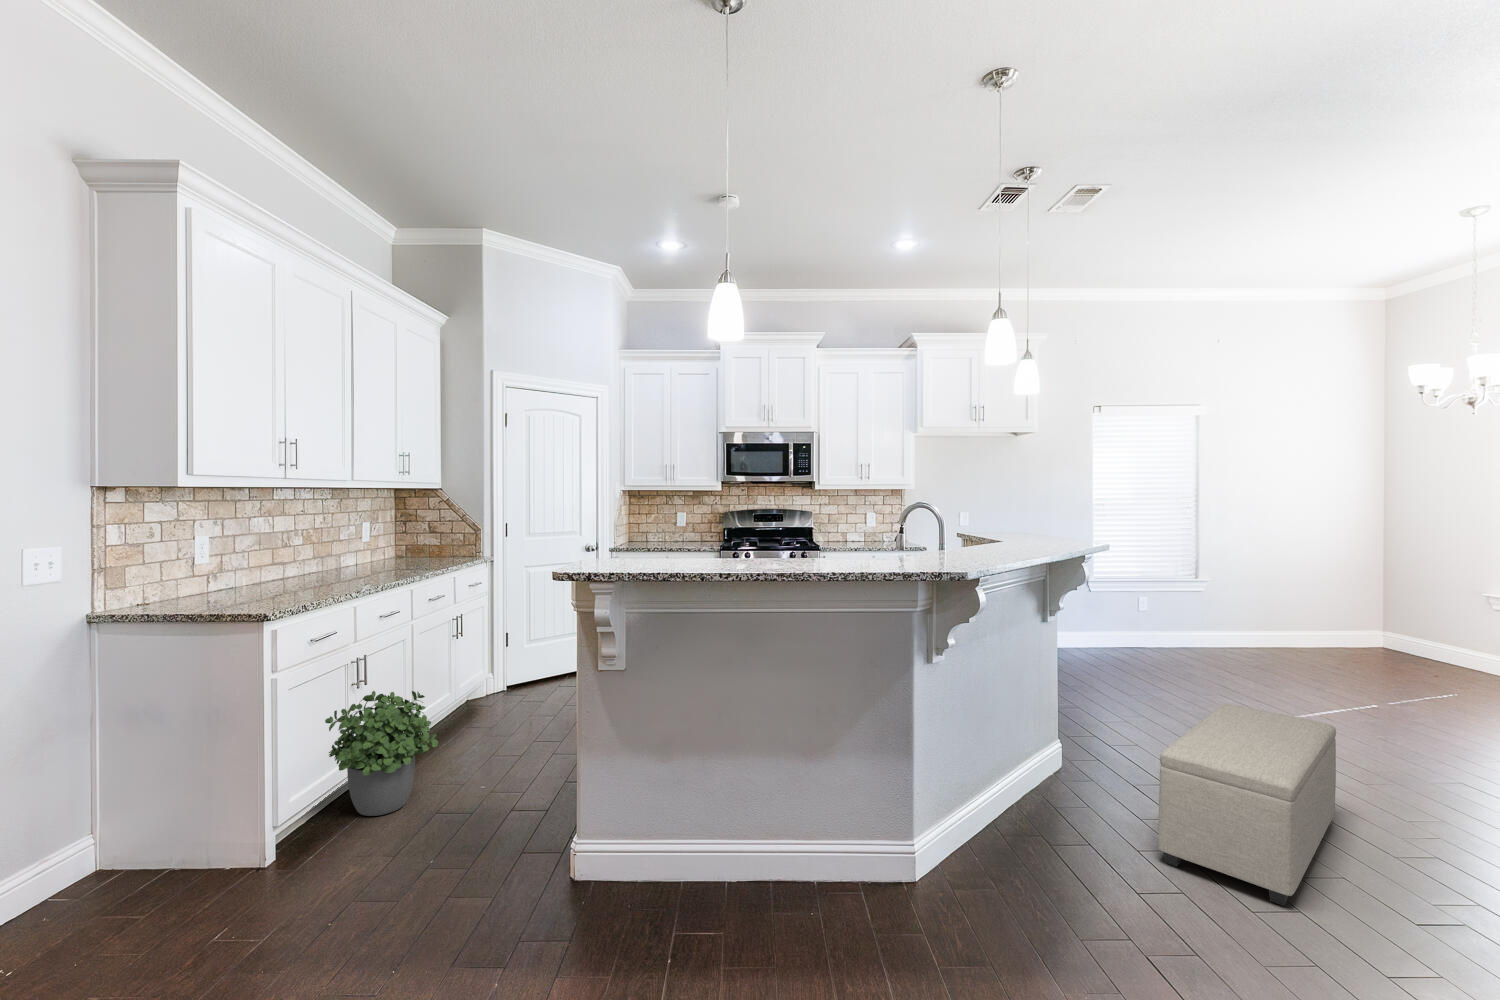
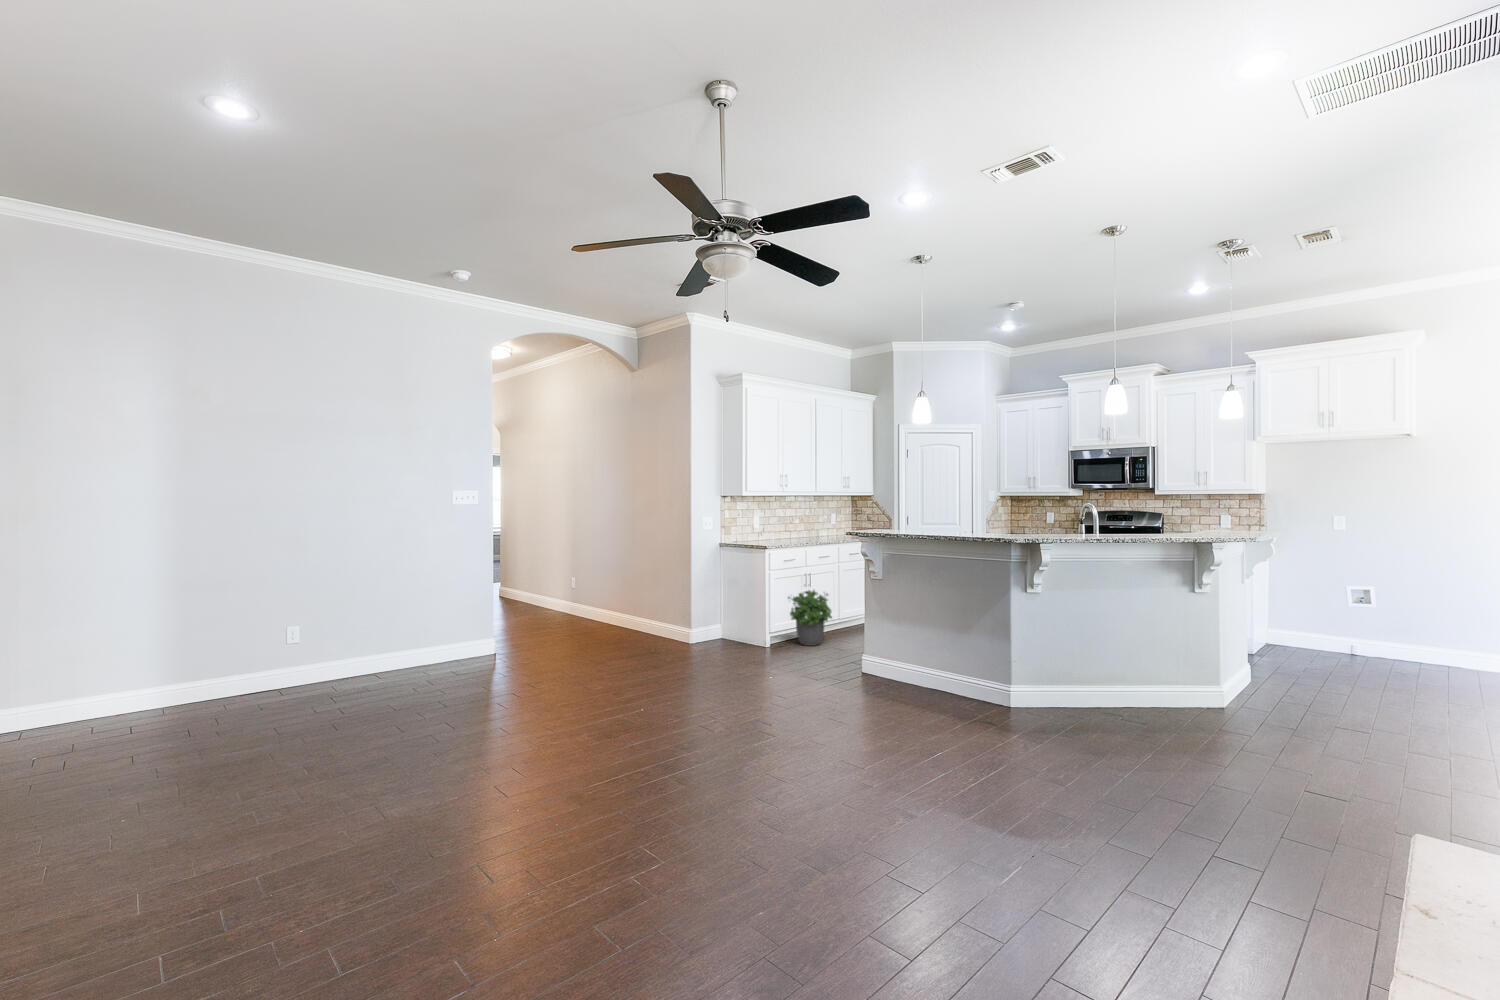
ottoman: present [1158,704,1336,906] -> none [1198,666,1433,772]

